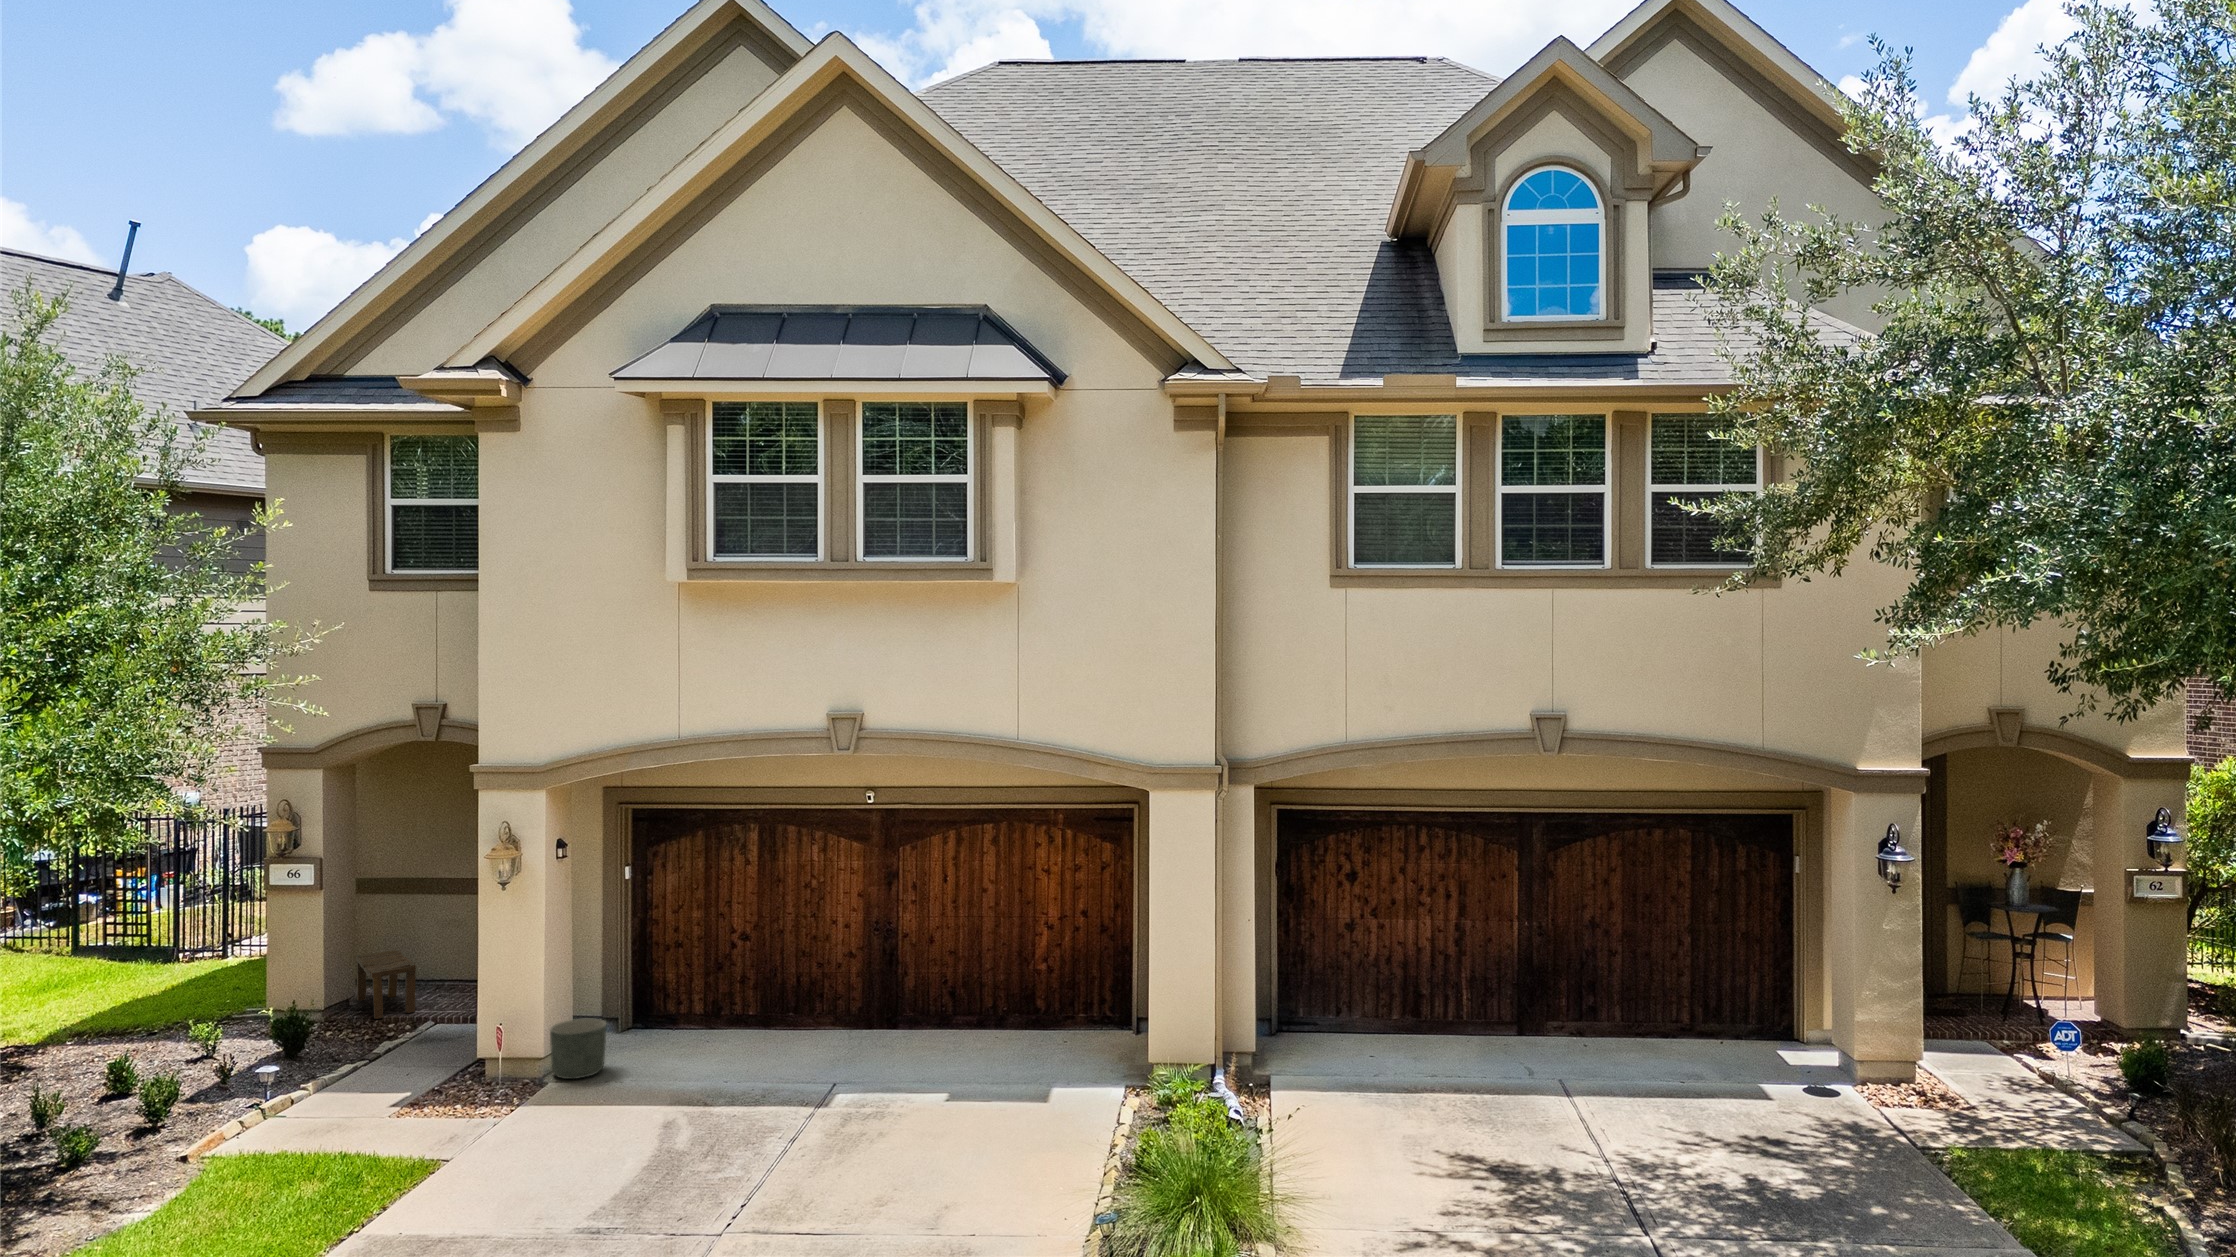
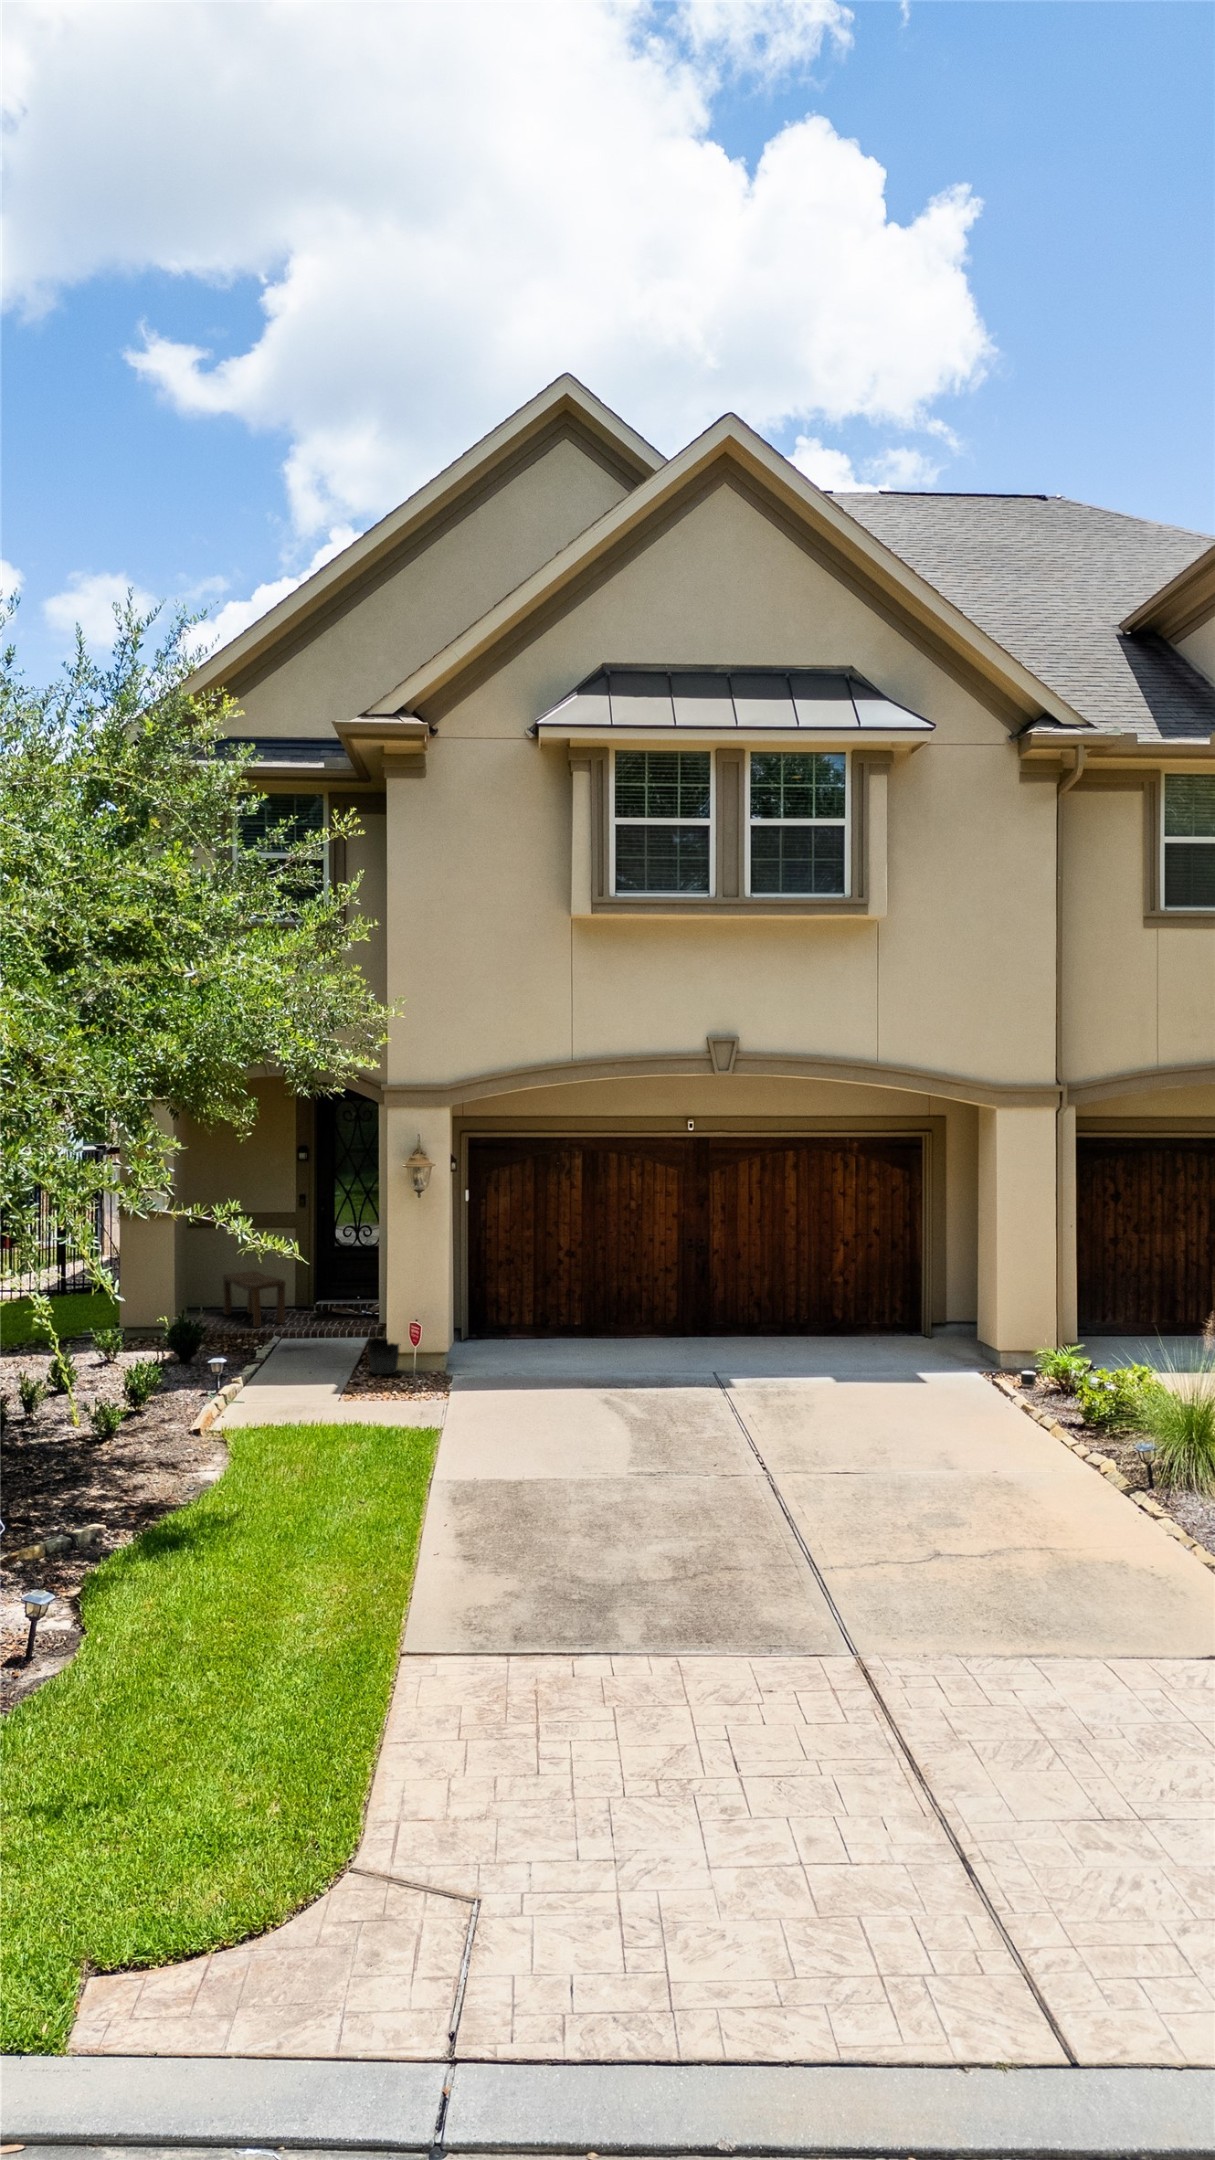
planter: present [550,1019,606,1079] -> none [458,1319,506,1370]
bucket: none [438,1043,482,1087] -> present [366,1337,399,1374]

